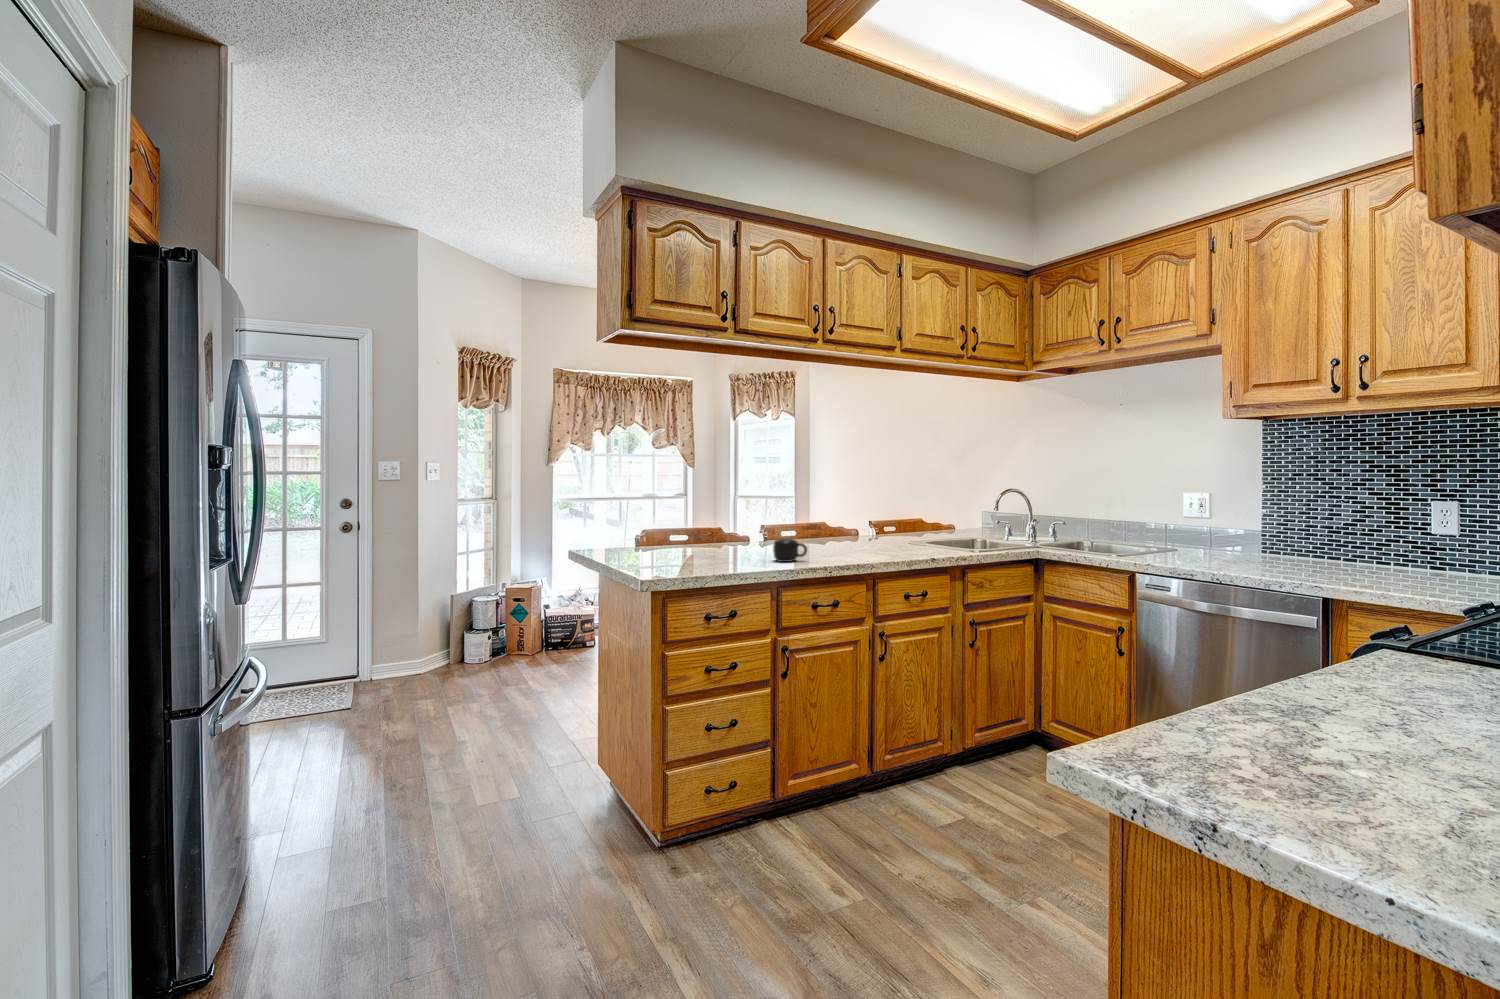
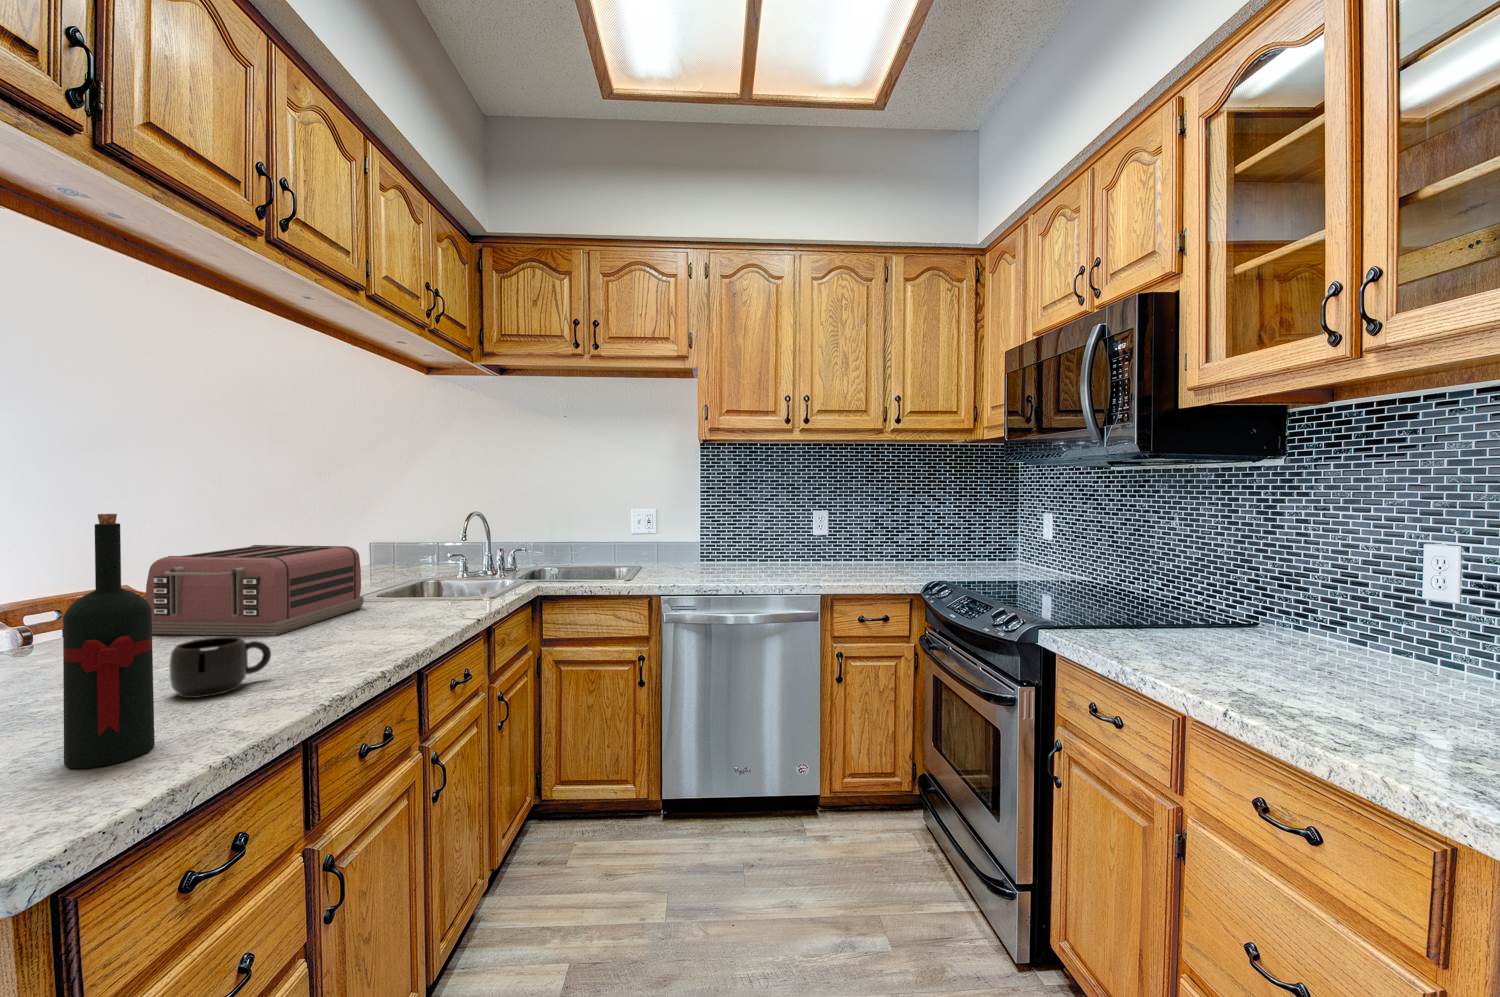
wine bottle: none [726,484,748,569] -> present [63,514,155,768]
toaster: none [811,505,904,550] -> present [146,545,364,636]

